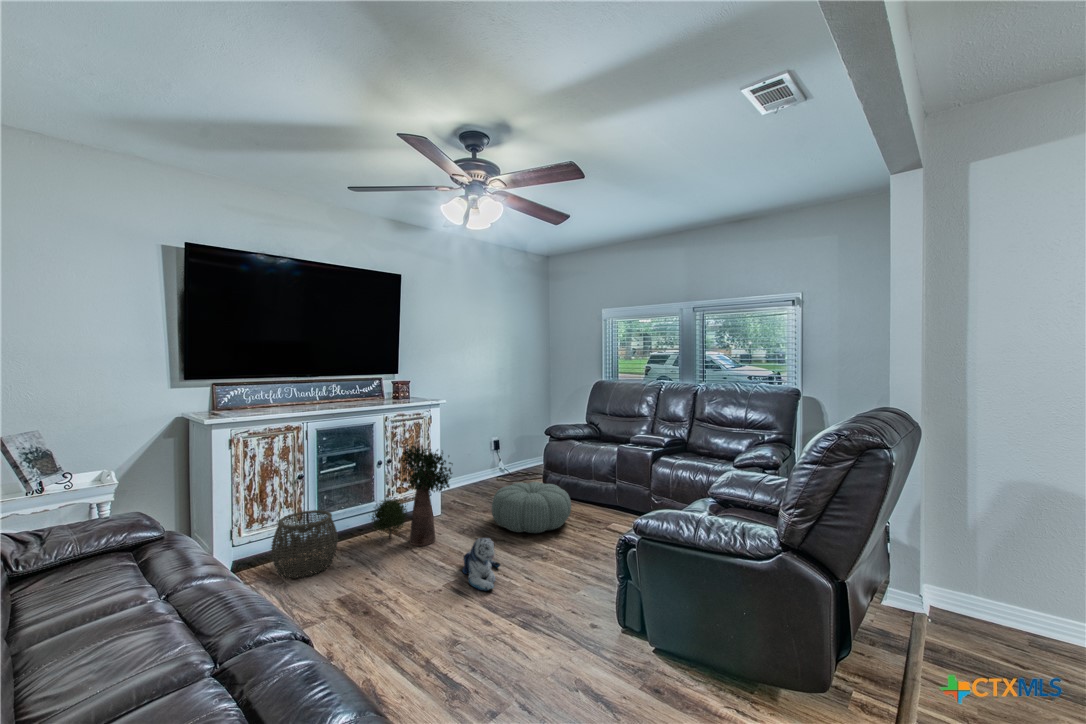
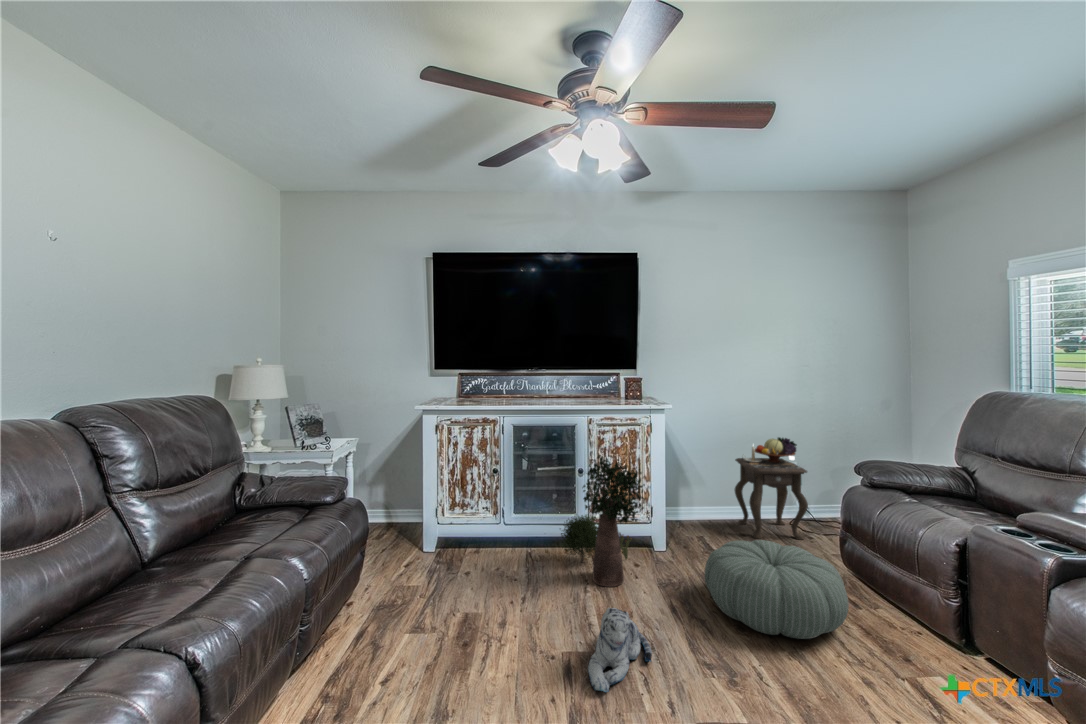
side table: none [465,418,514,492] -> present [735,437,808,540]
woven basket: present [271,510,338,578] -> none [454,507,515,576]

